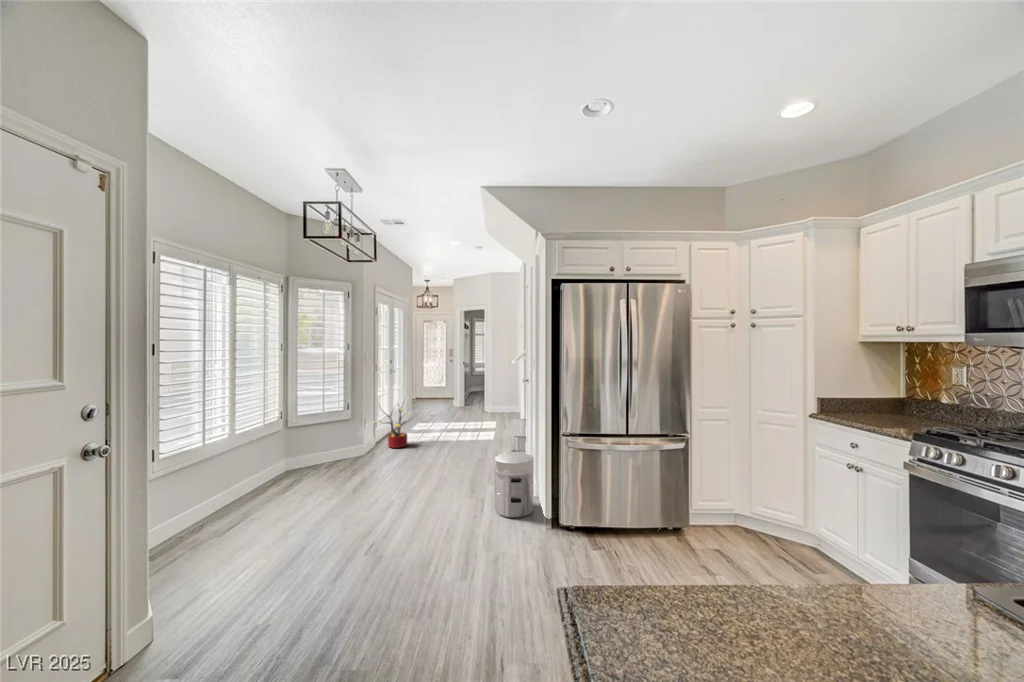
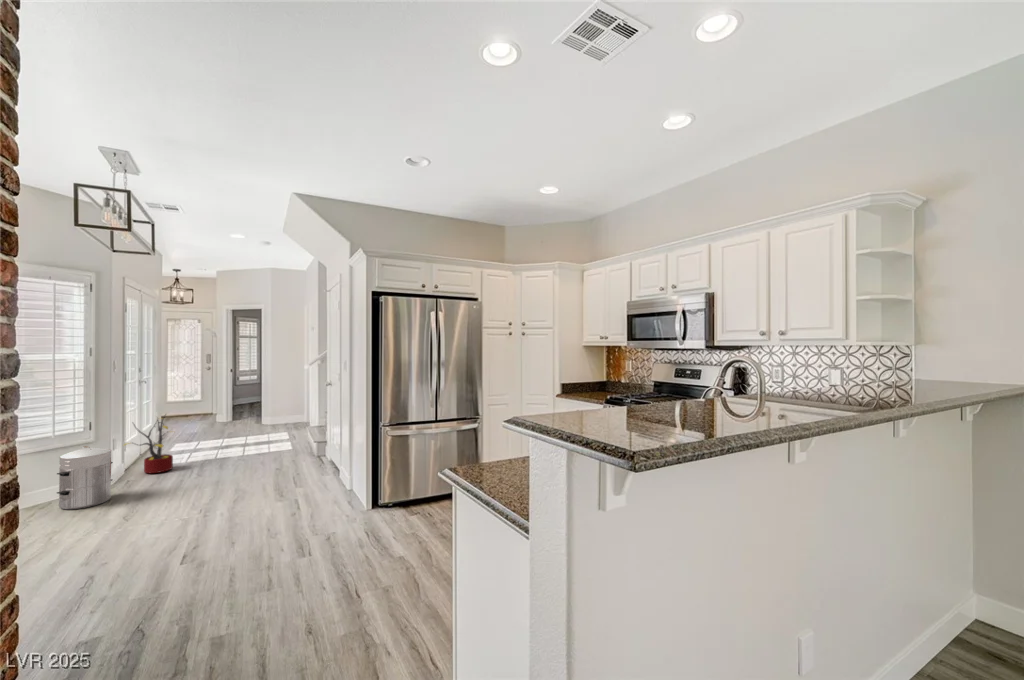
waste bin: present [495,450,534,518] -> present [57,446,113,510]

